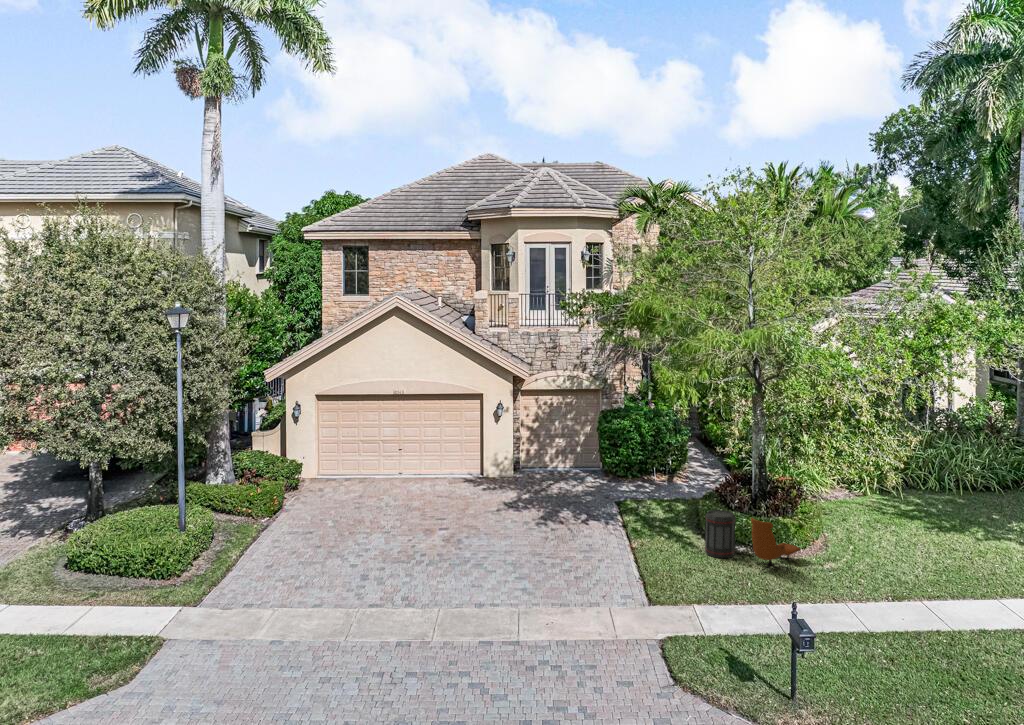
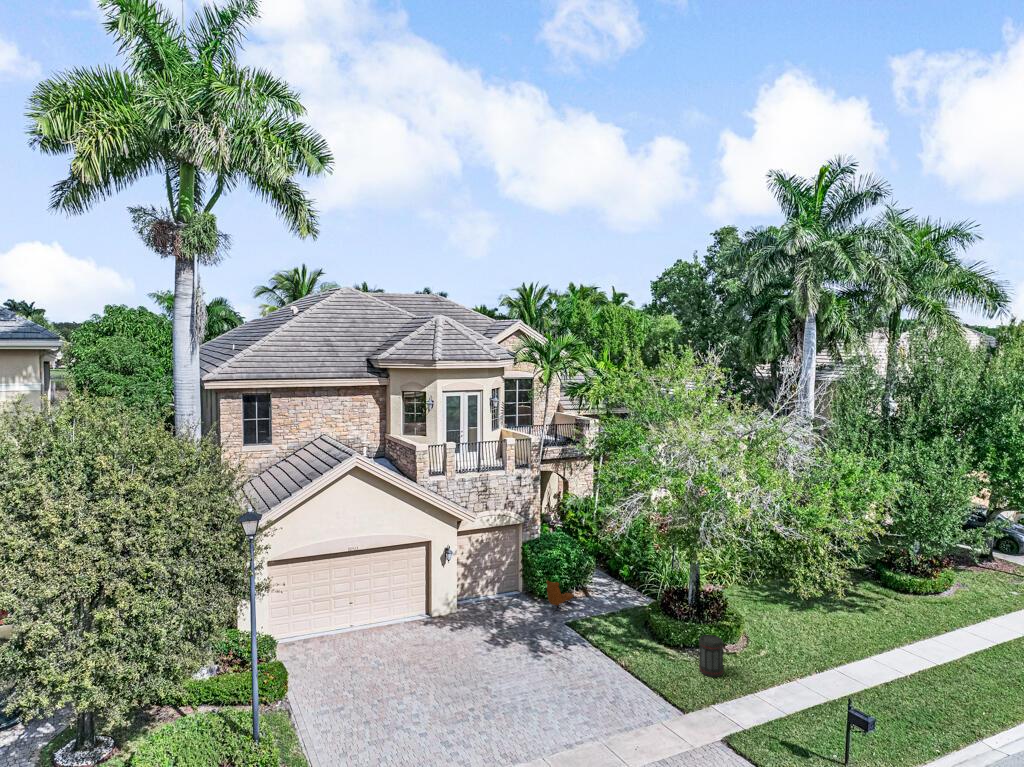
lounge chair: present [751,518,800,573] -> present [546,580,574,610]

